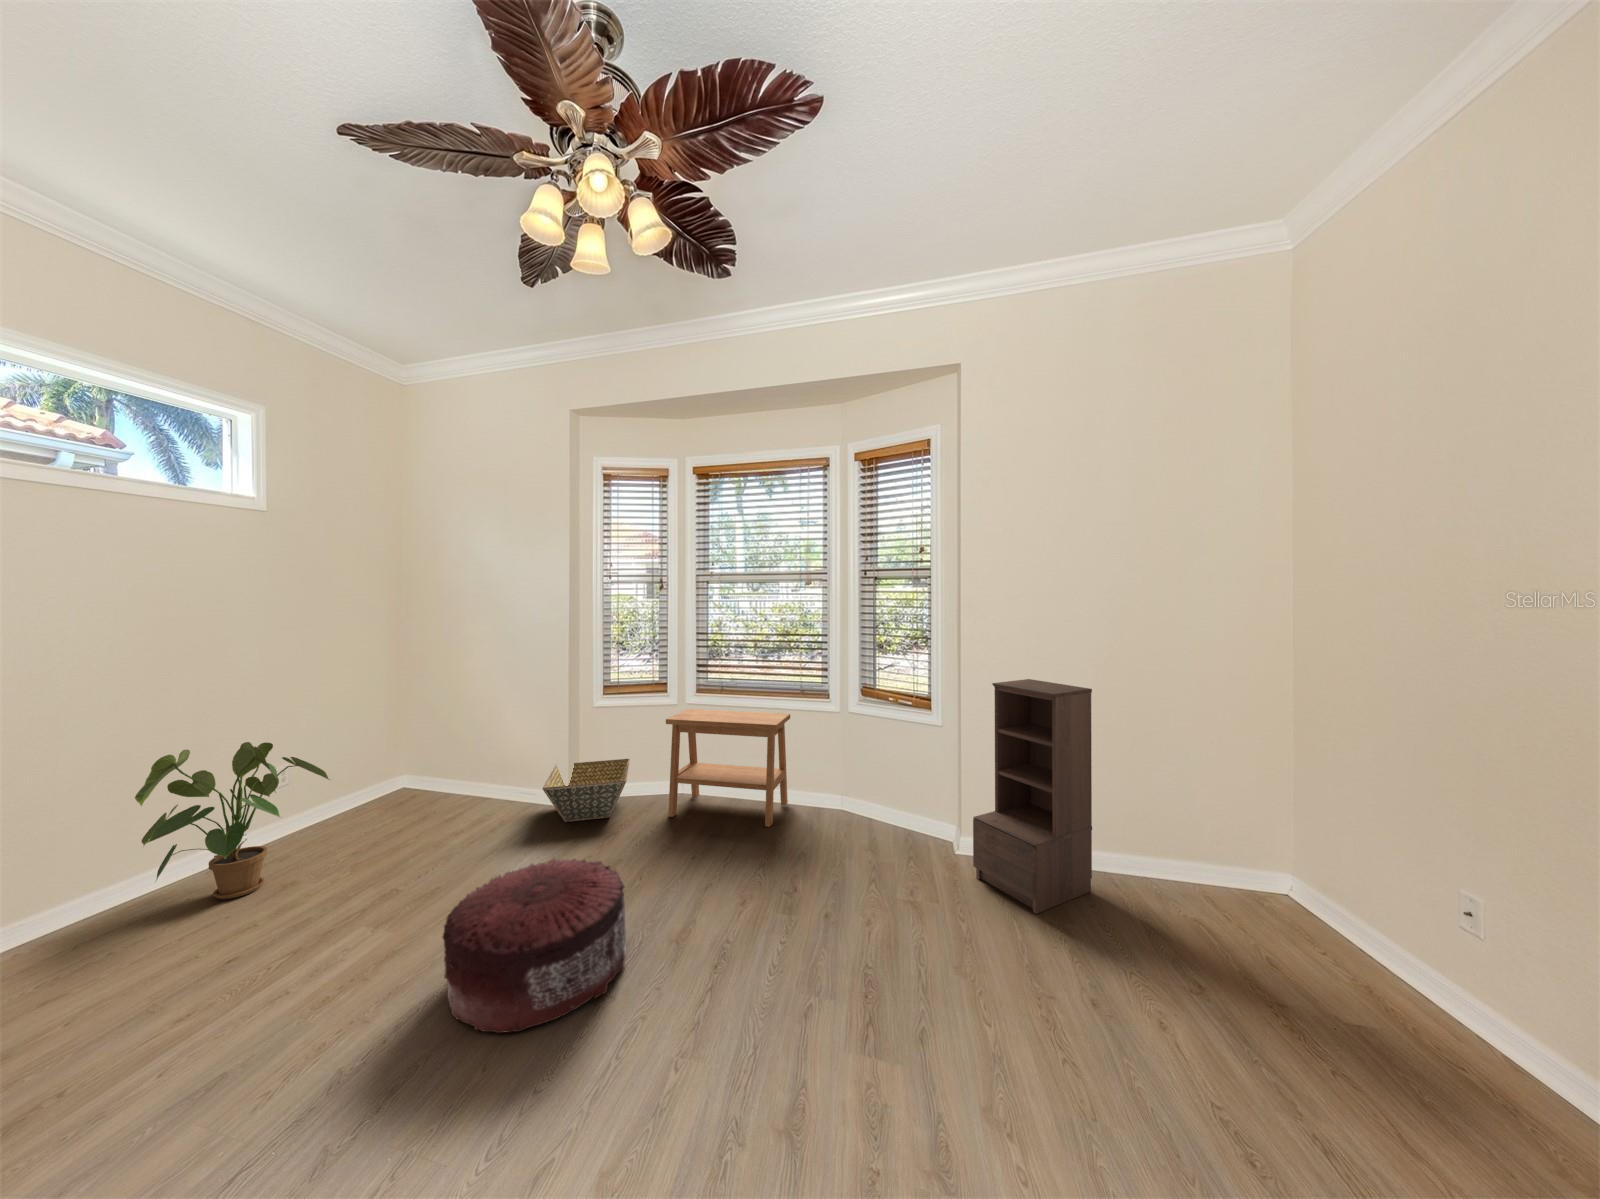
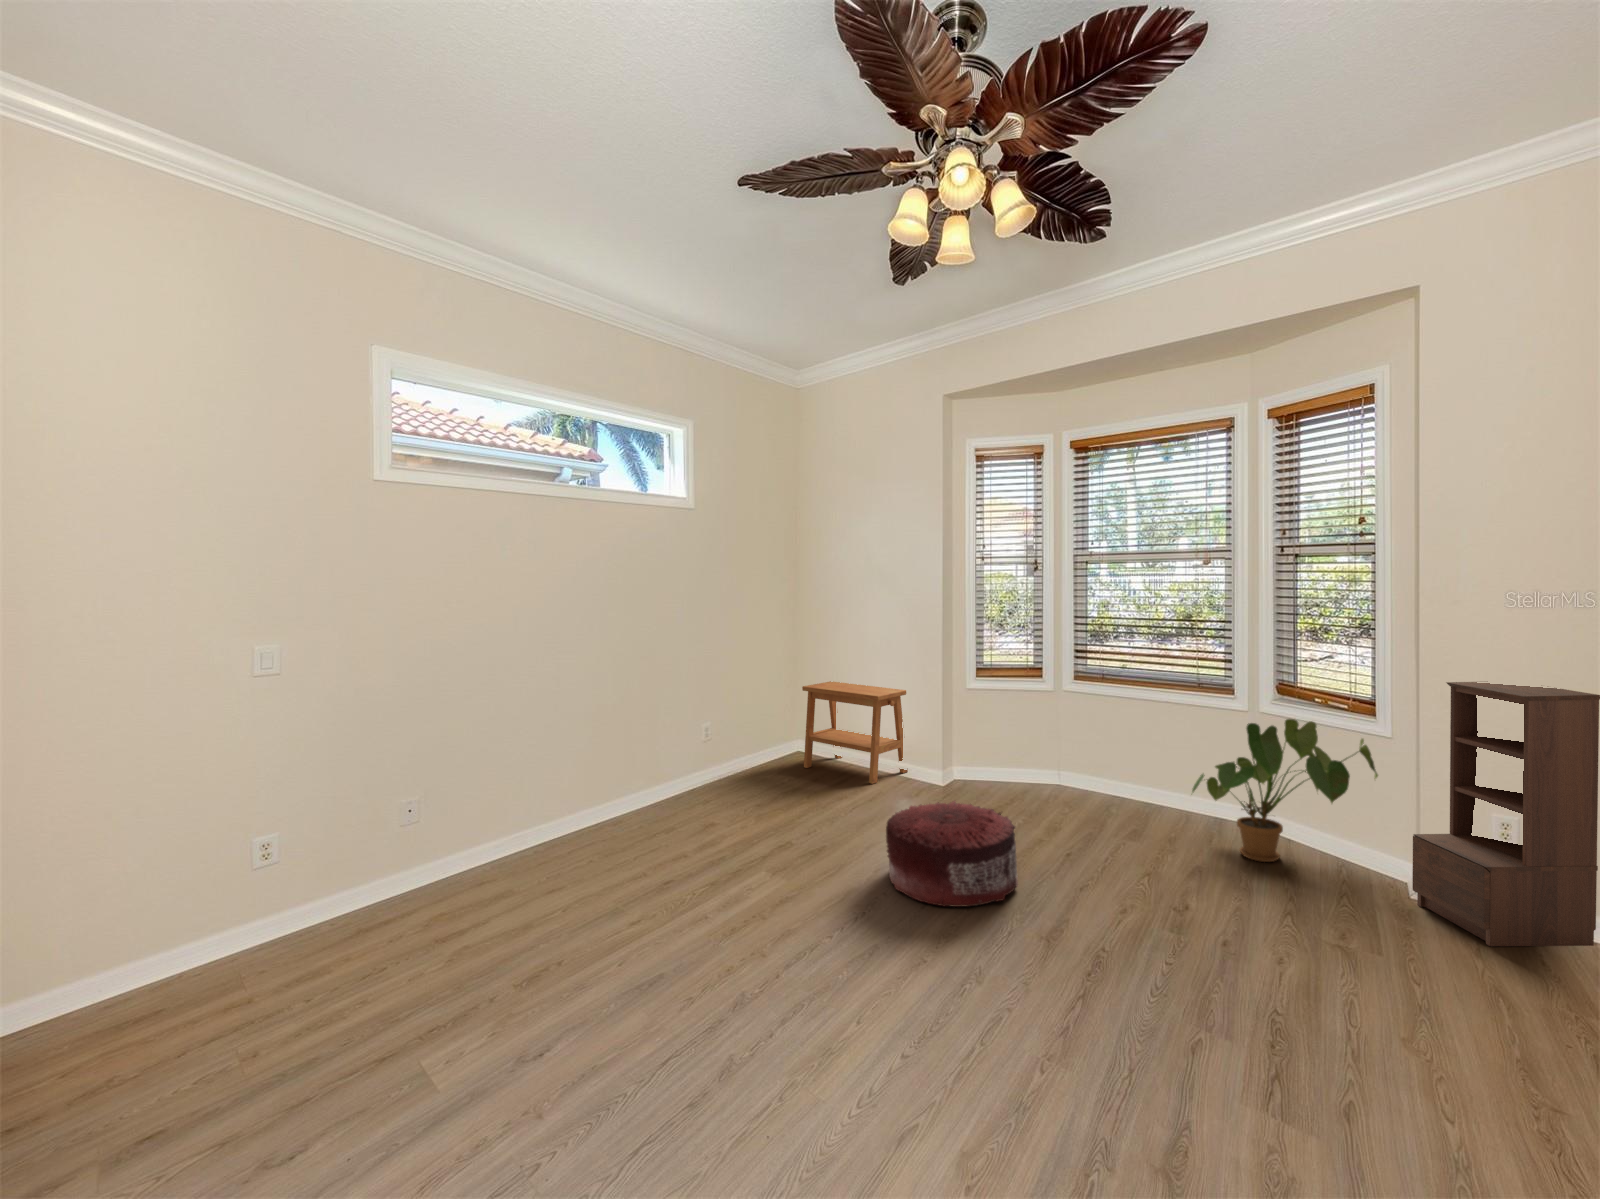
side table: present [666,709,790,827] -> present [802,681,908,784]
house plant: present [135,742,330,899] -> present [1192,719,1378,862]
basket: present [543,759,630,822] -> none [929,739,1005,793]

